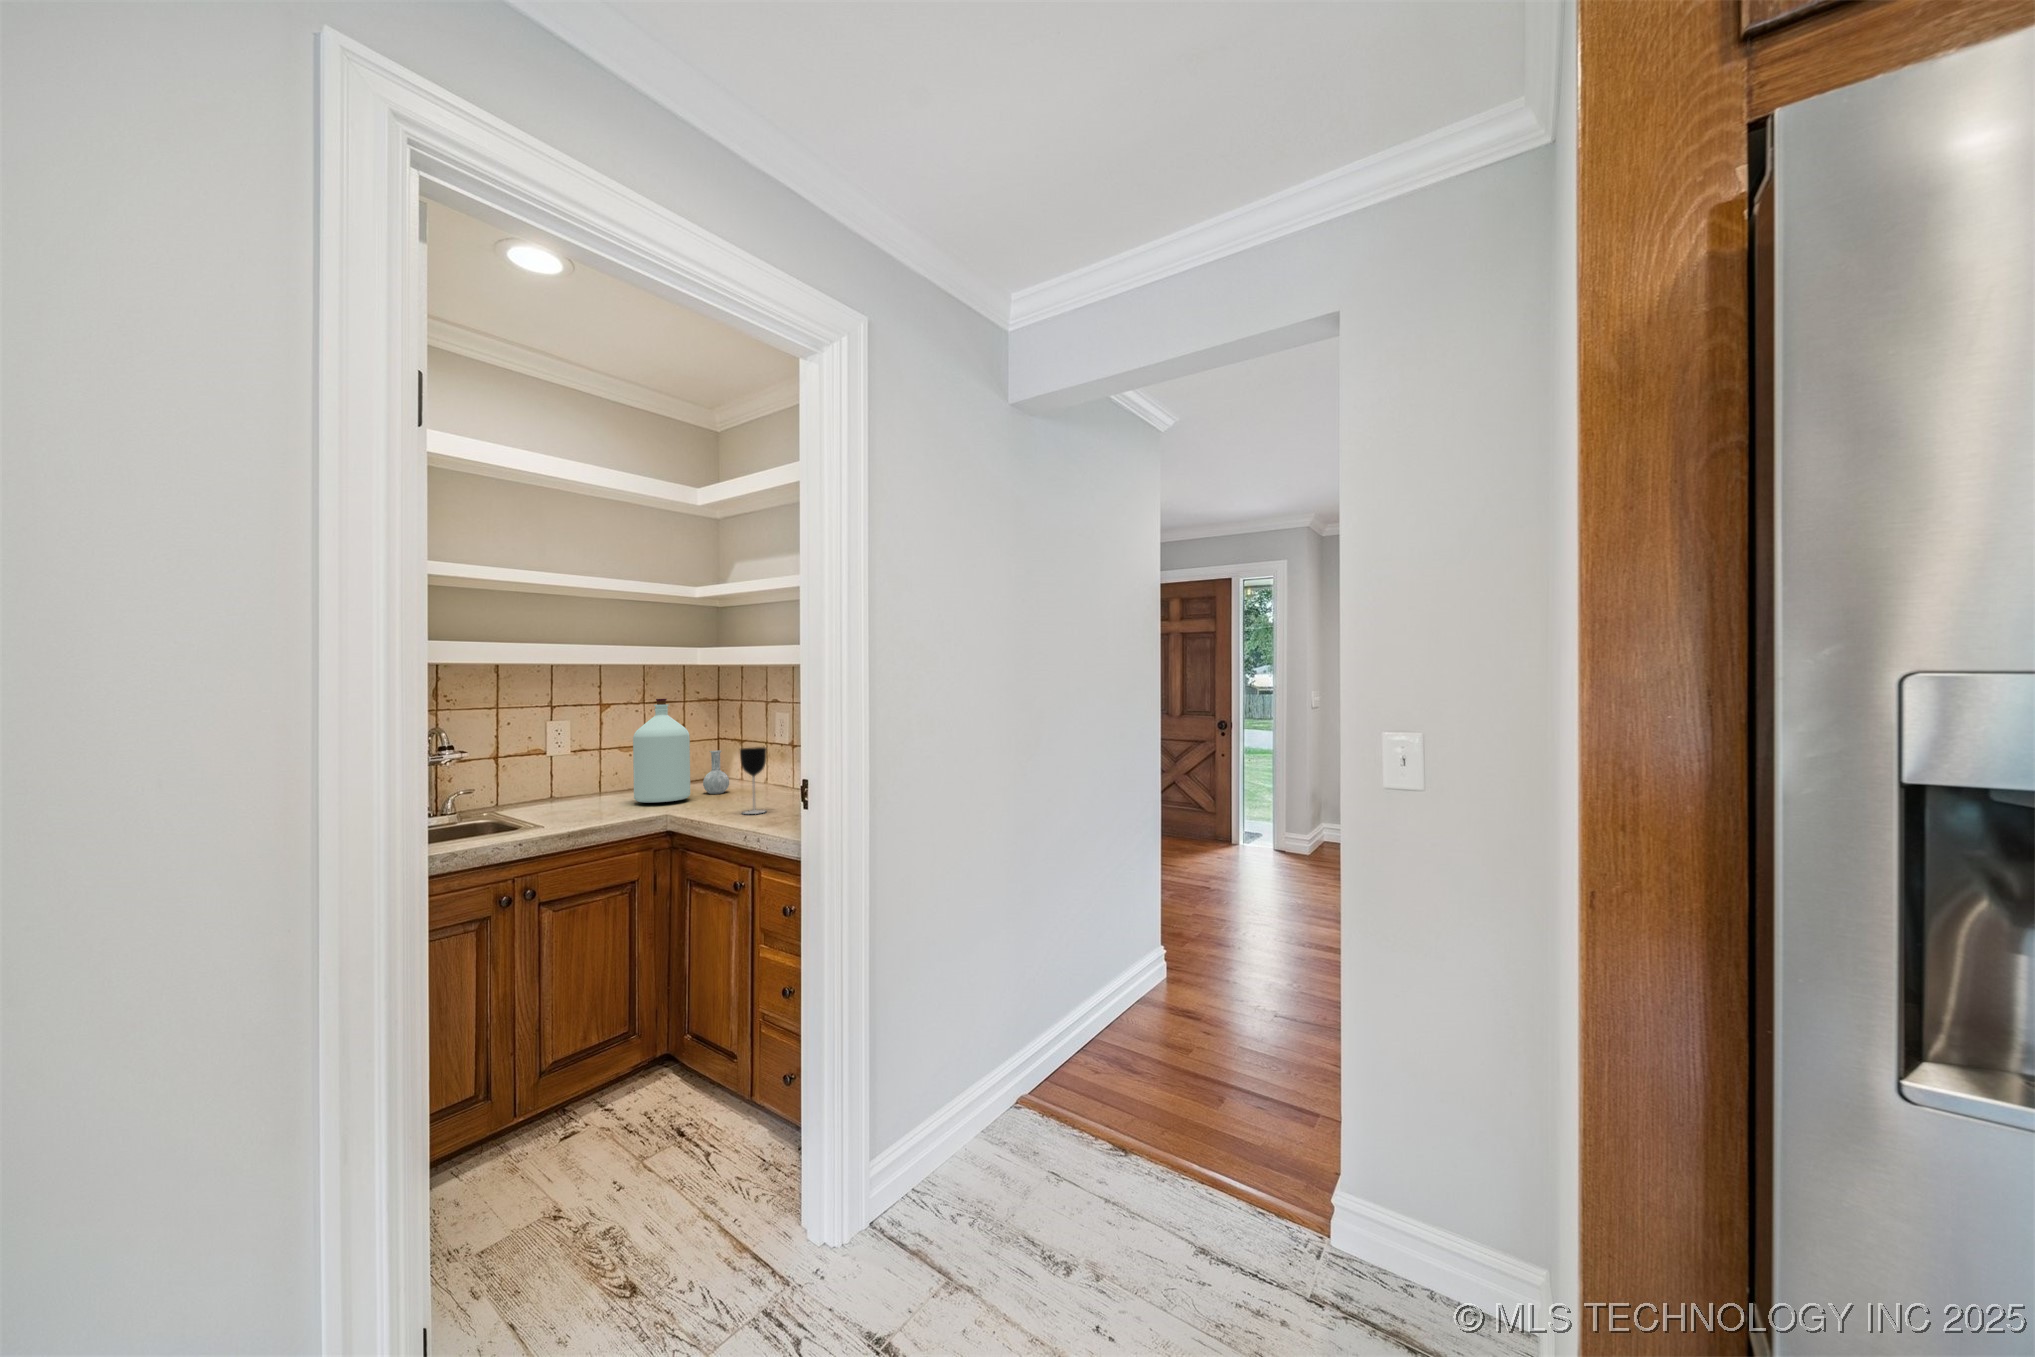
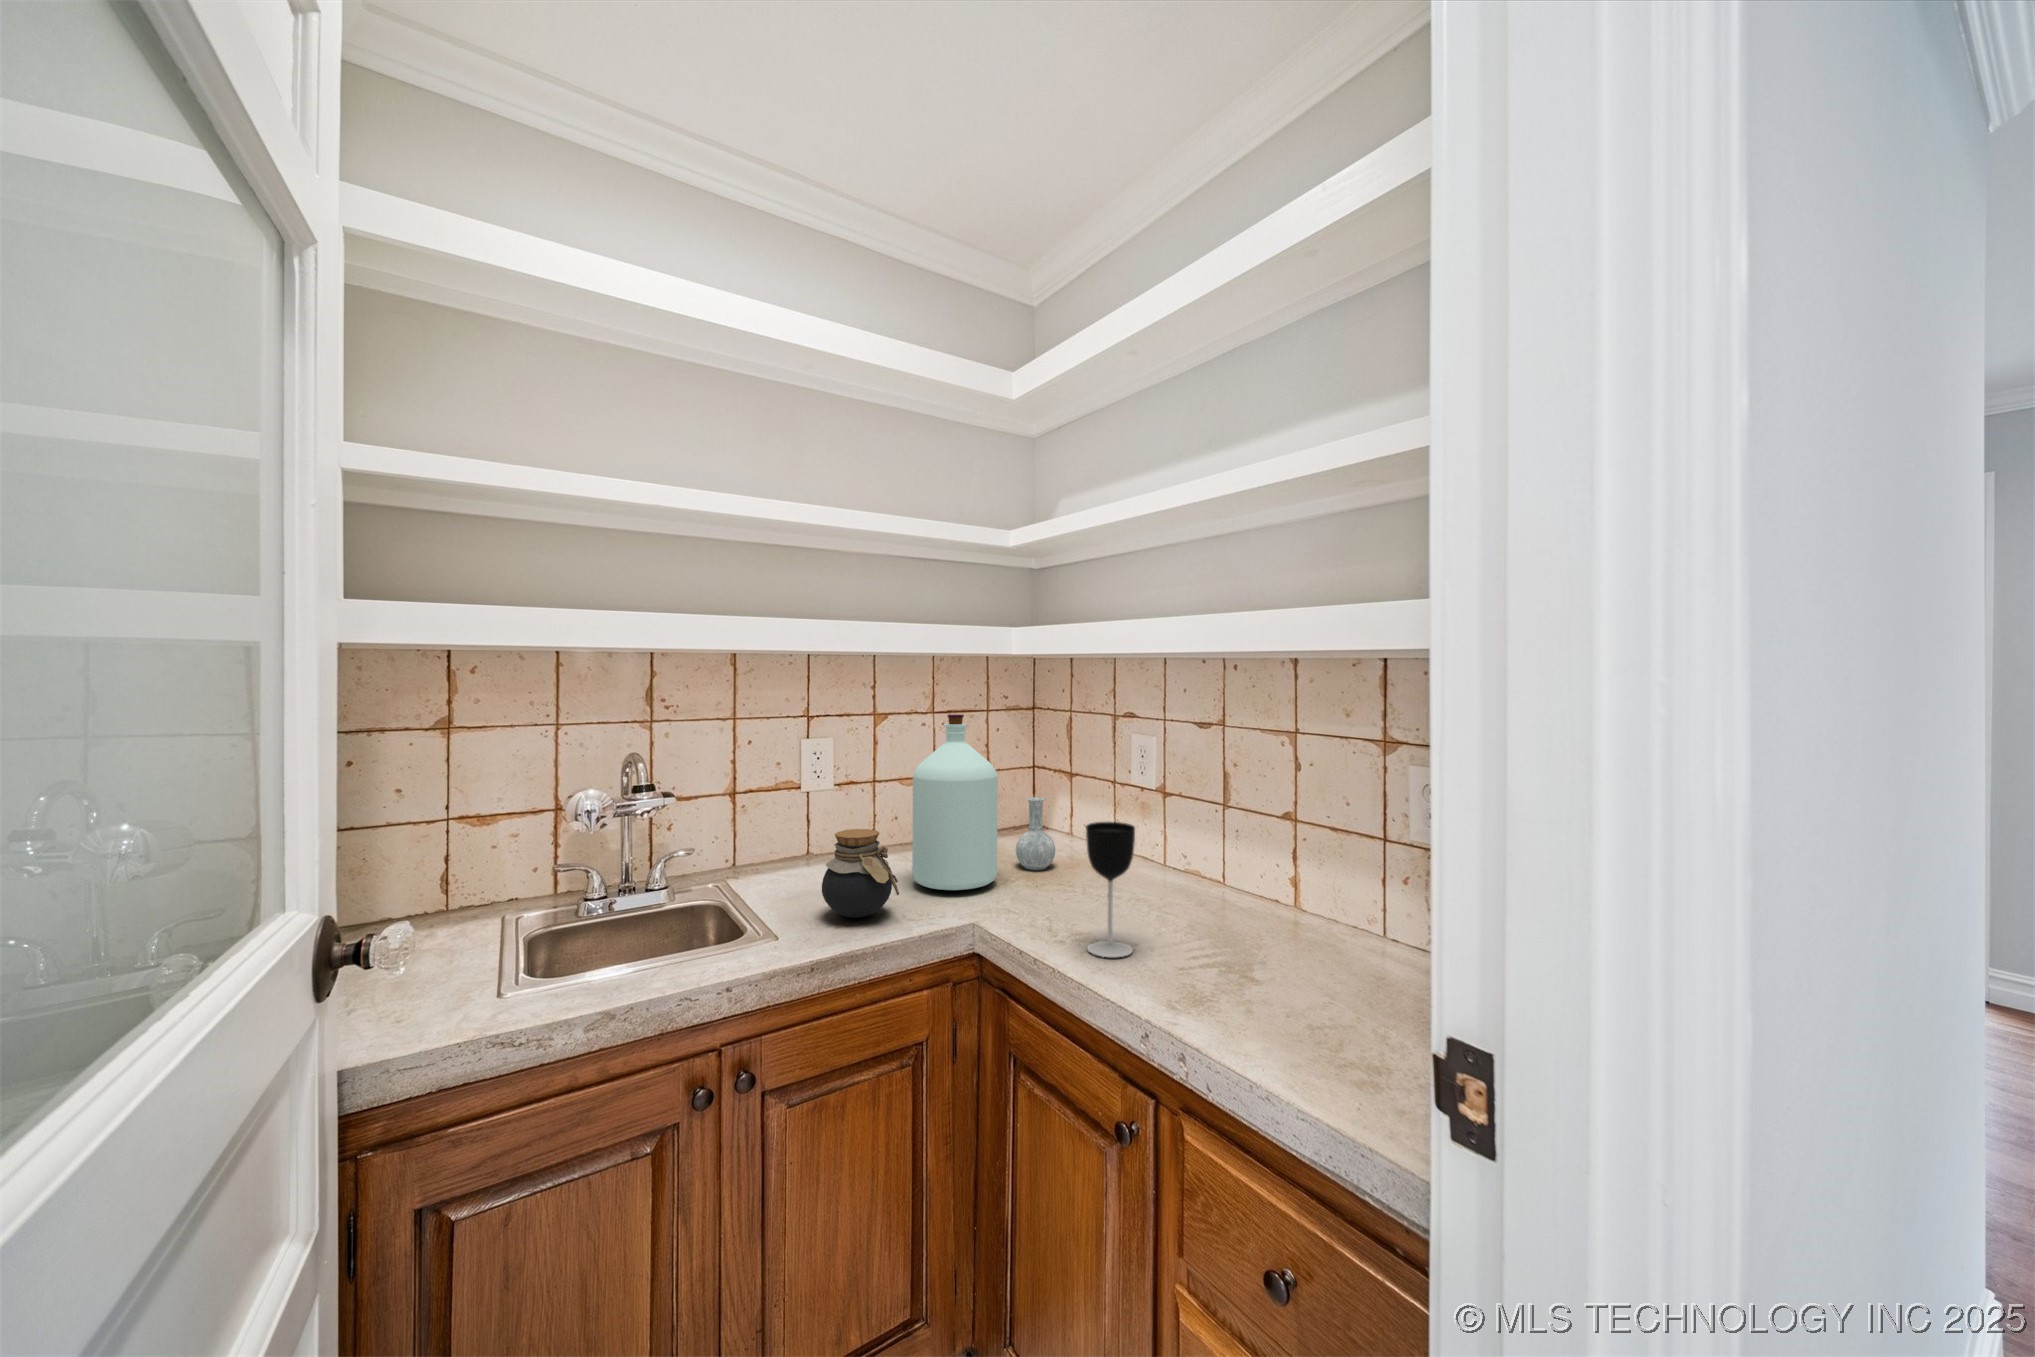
jar: none [577,766,629,816] -> present [822,829,899,918]

